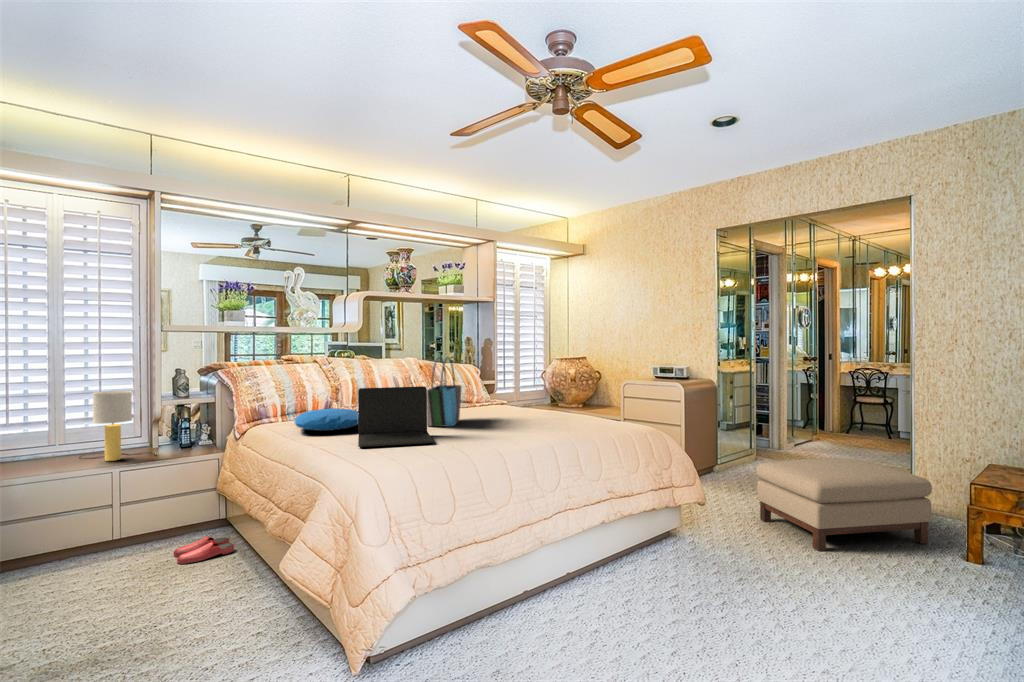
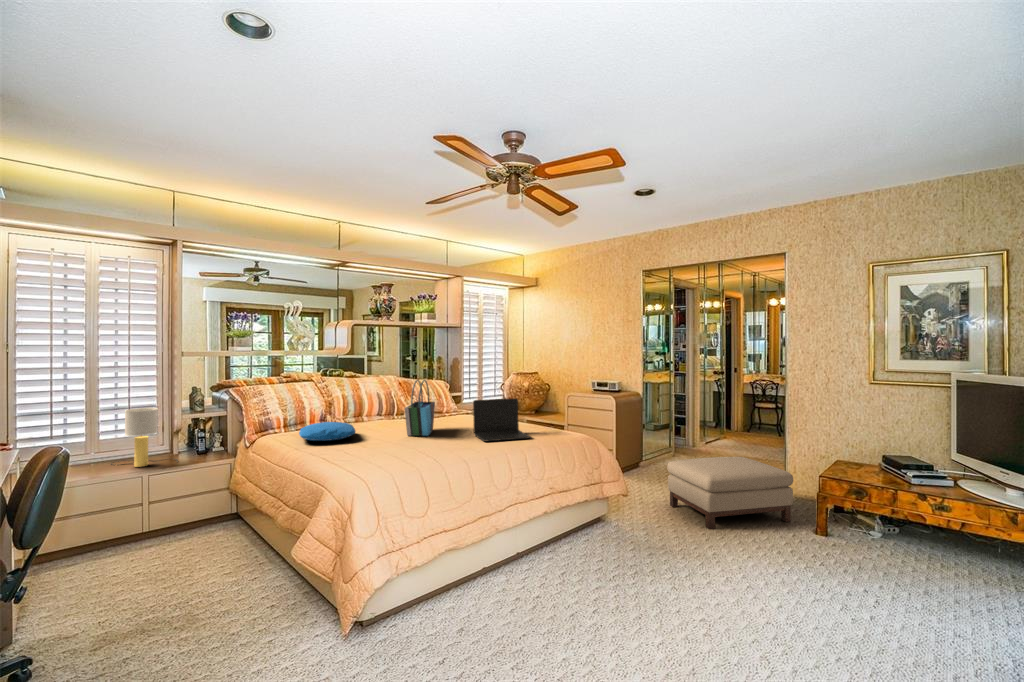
laptop: present [358,386,433,447] -> present [473,398,530,441]
slippers: present [174,536,234,564] -> none [195,528,246,551]

